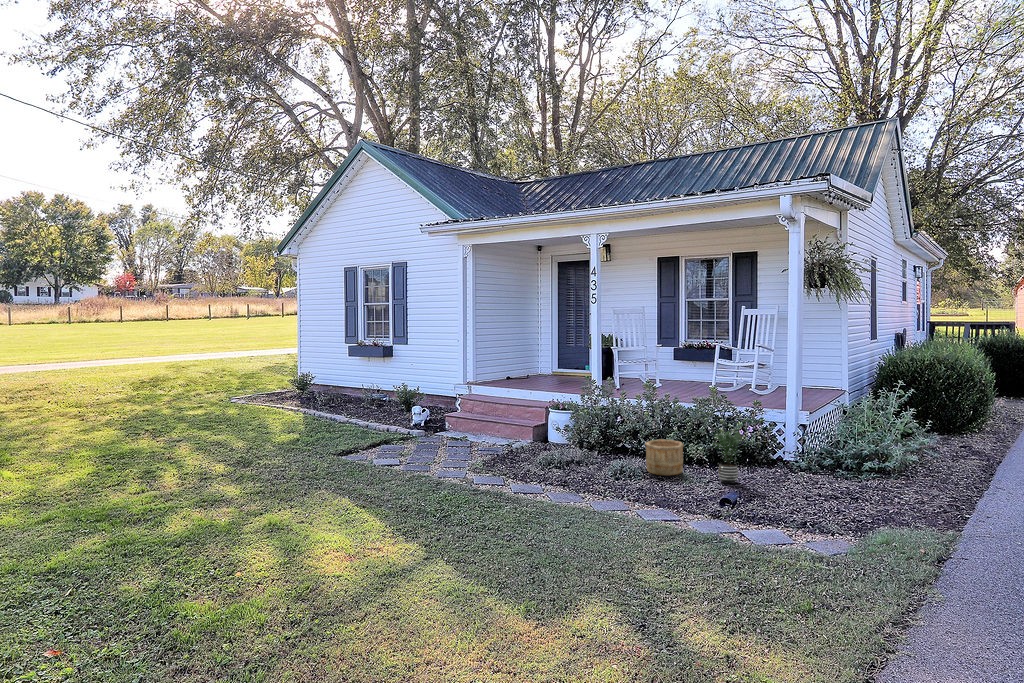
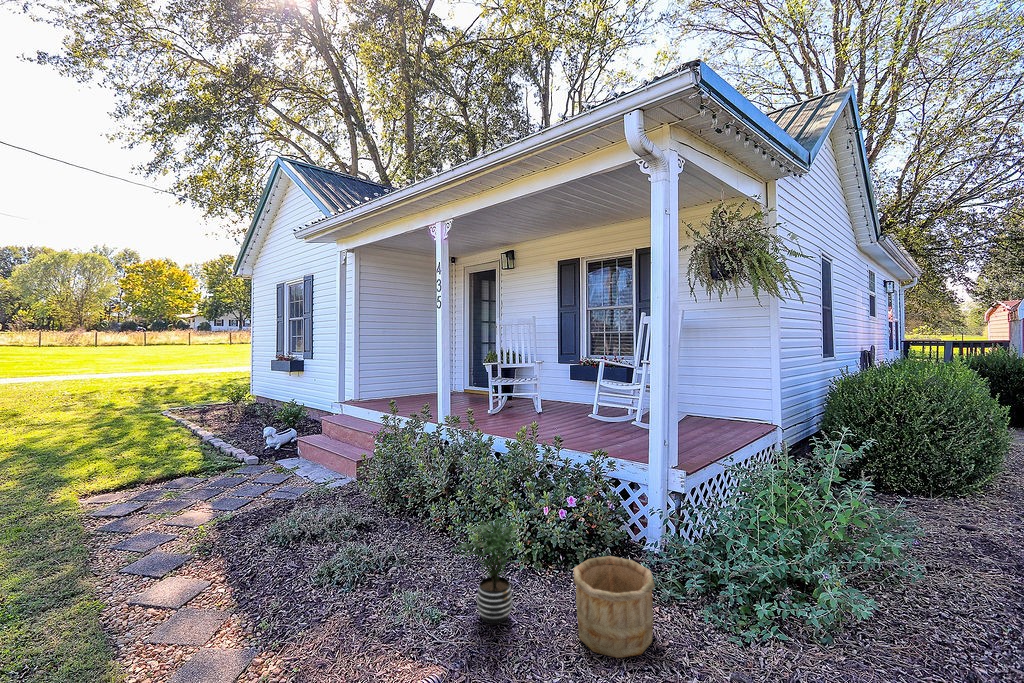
wooden bucket: present [645,439,684,476] -> present [573,556,655,658]

